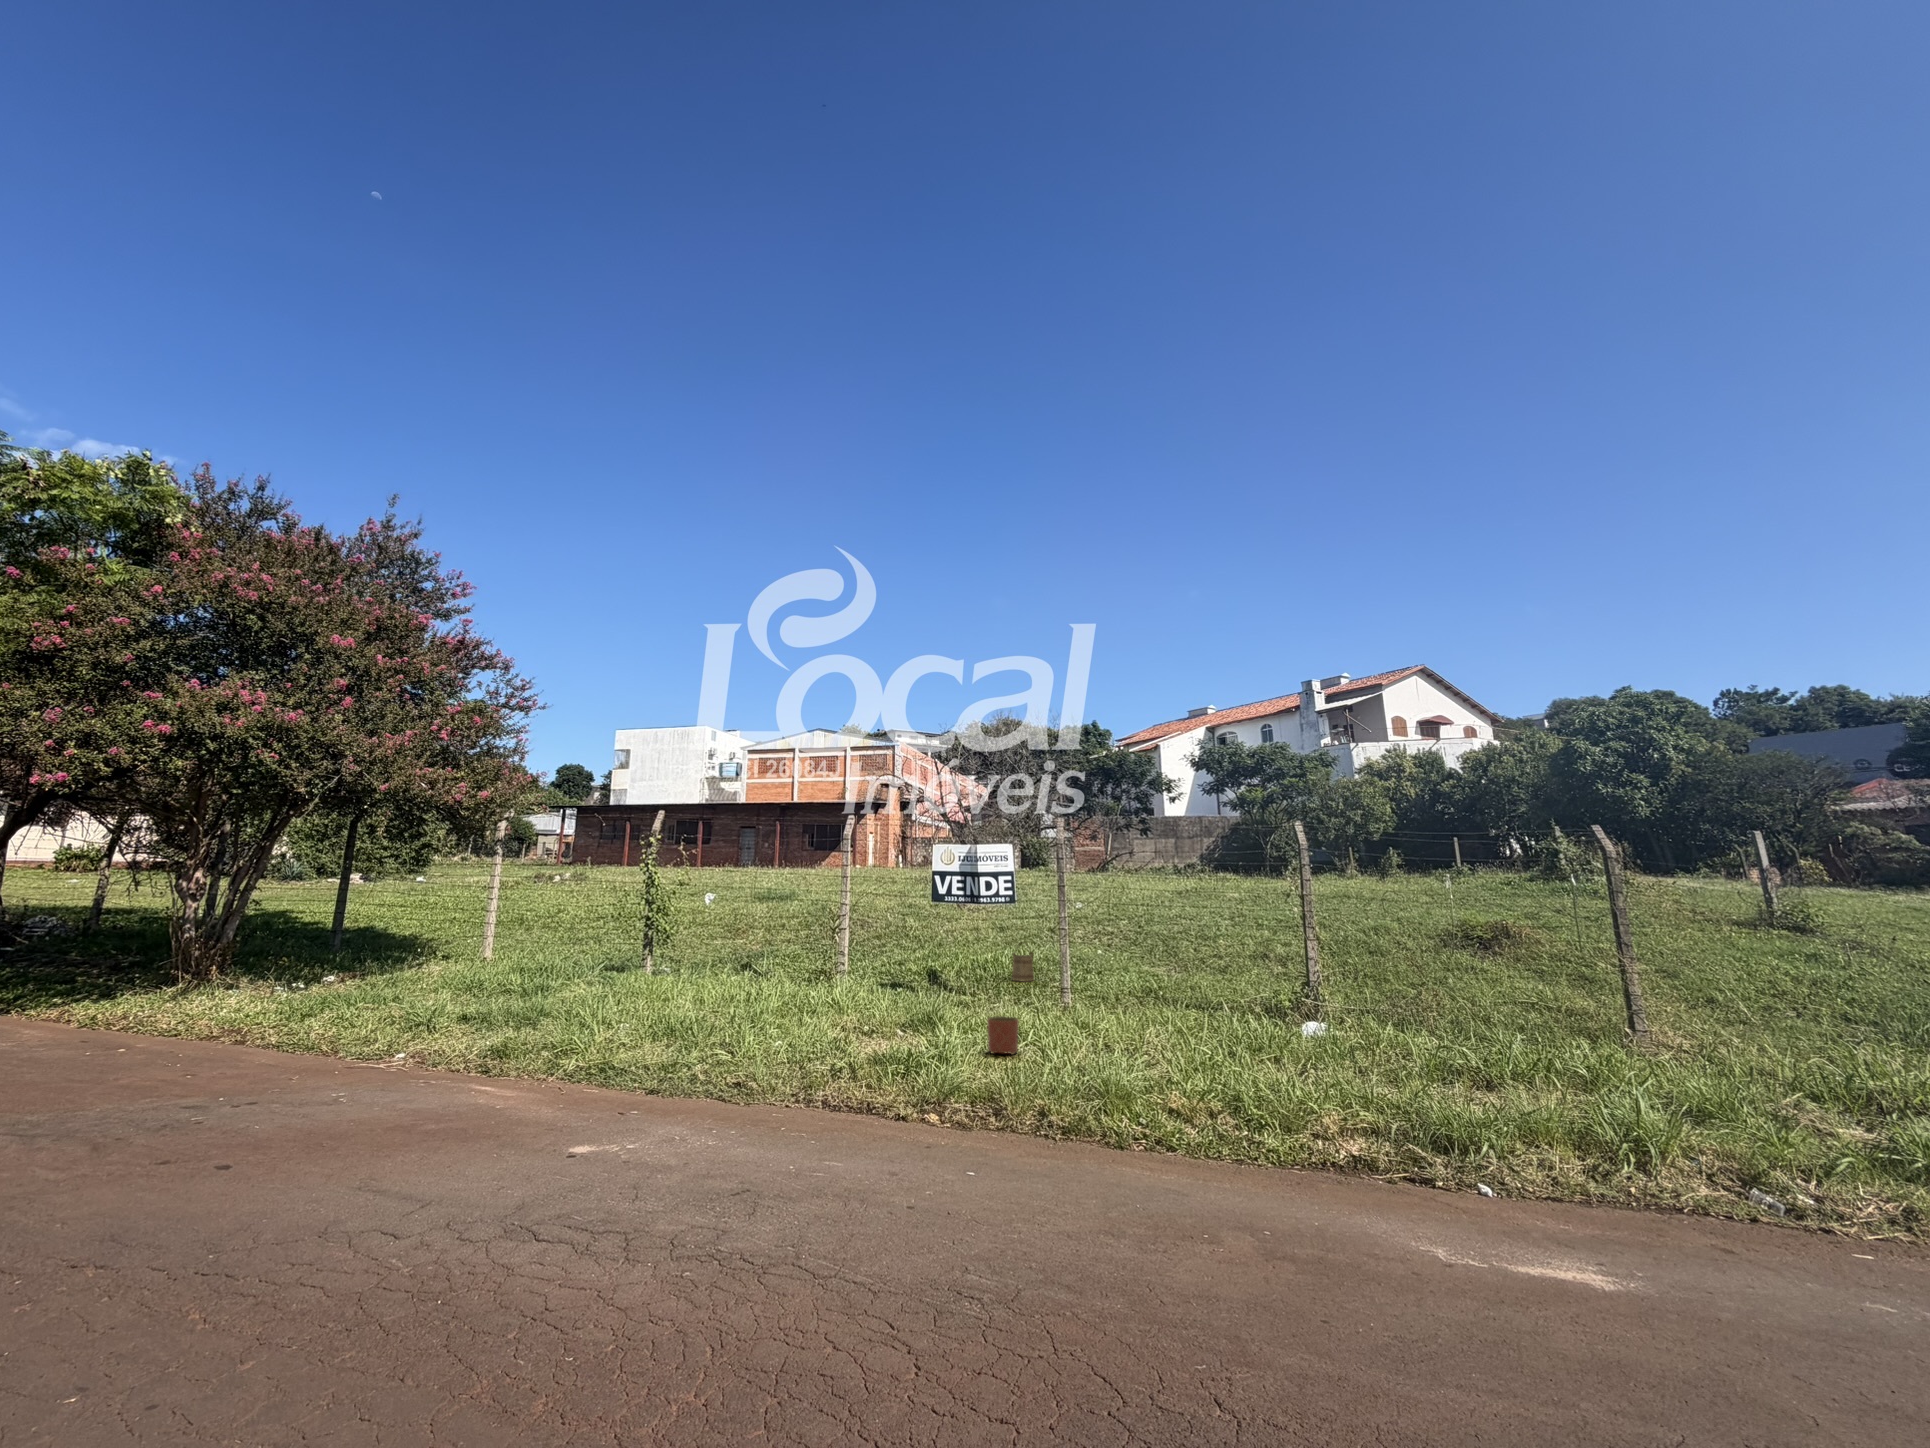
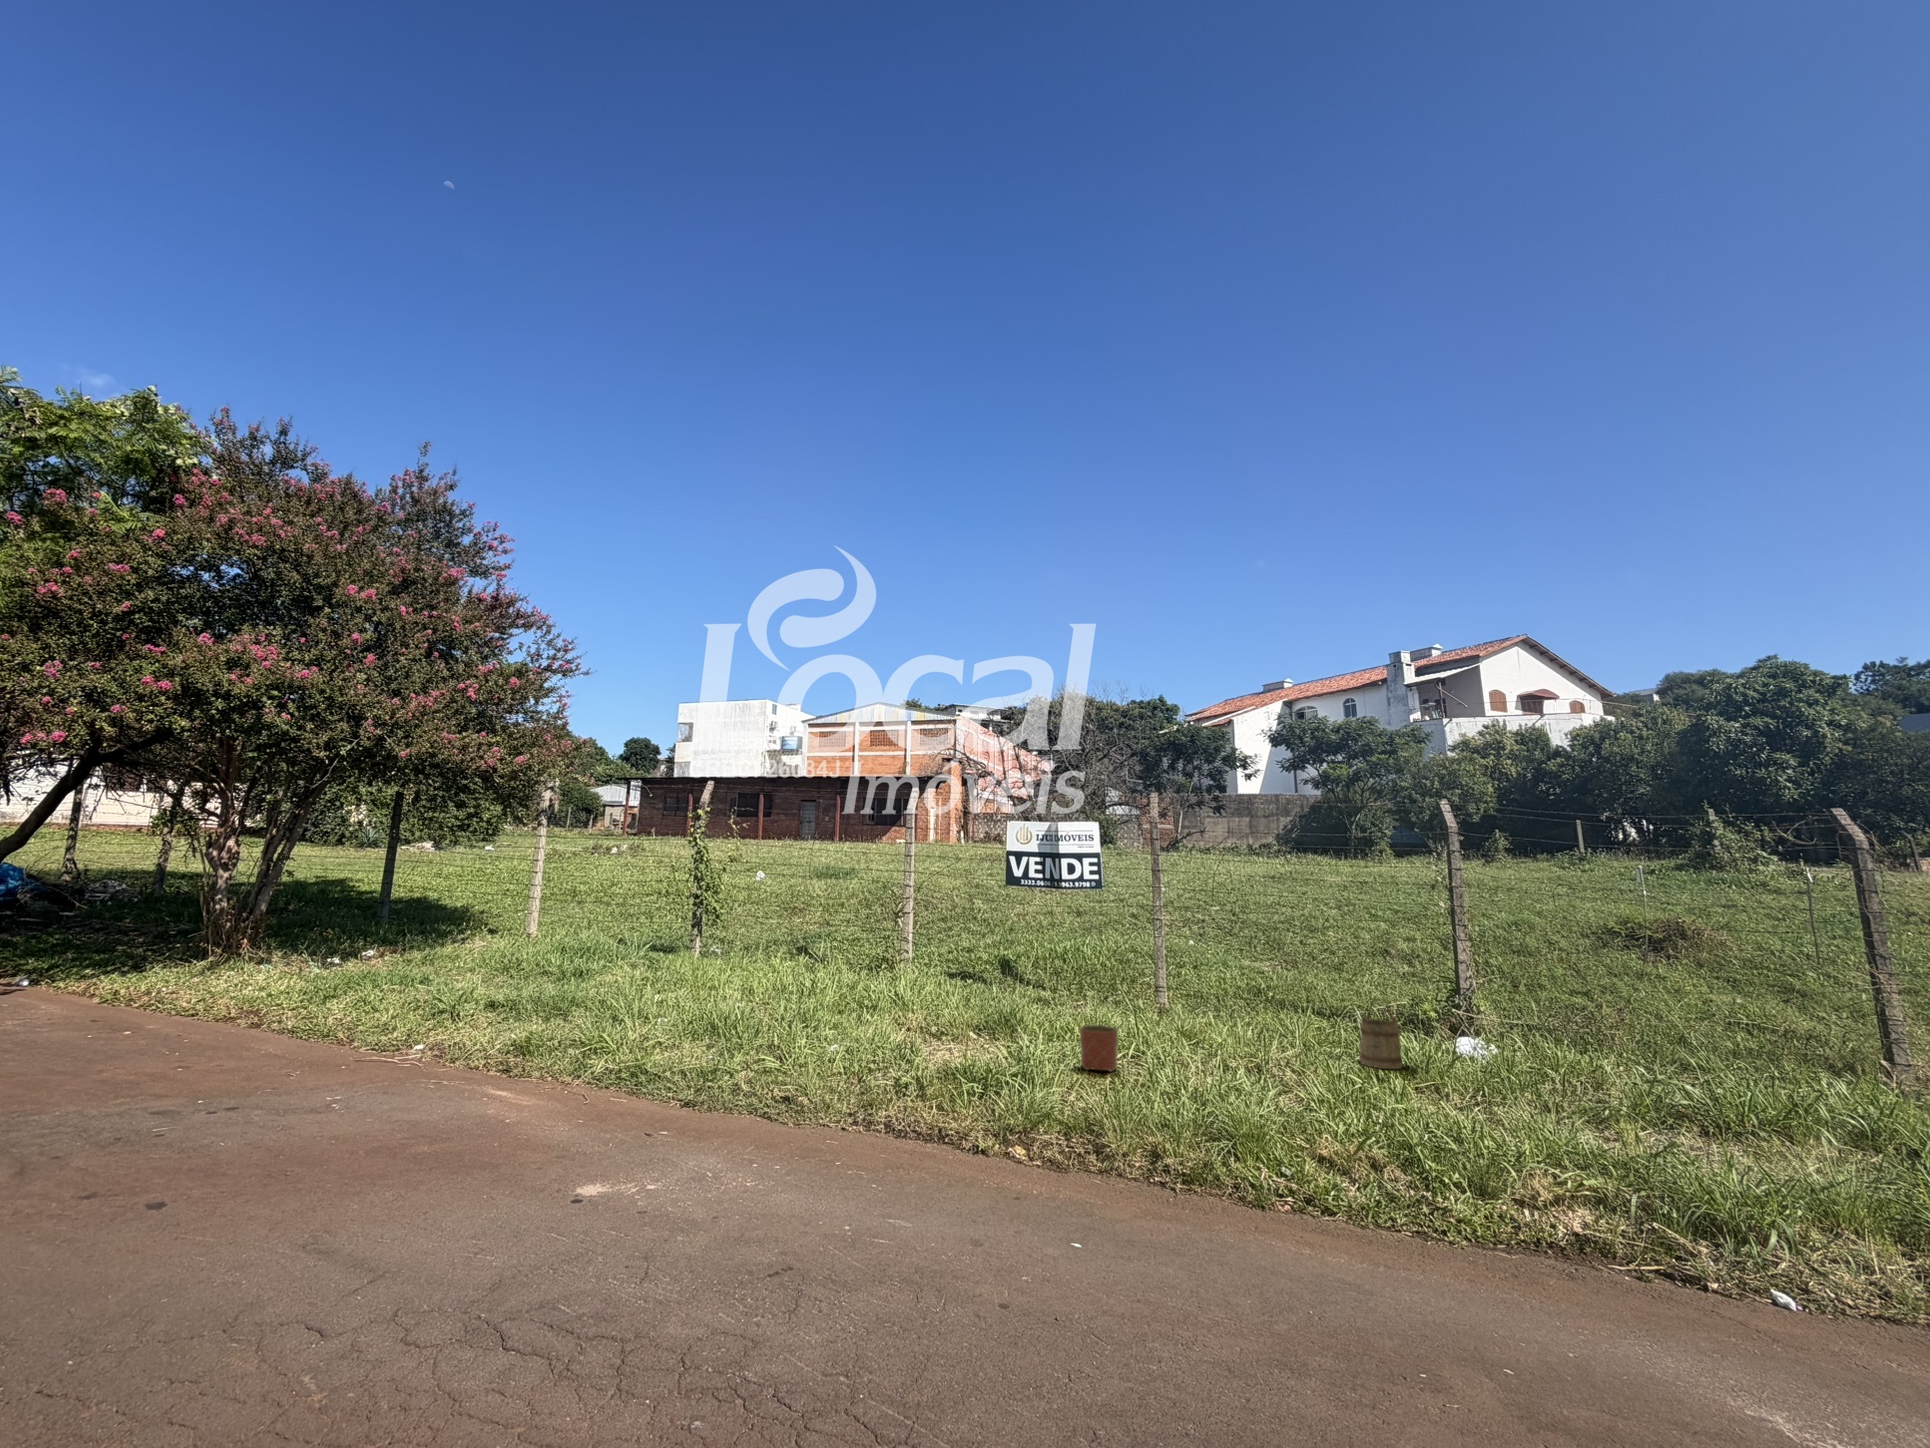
bucket: present [1012,943,1034,982] -> present [1360,999,1402,1069]

